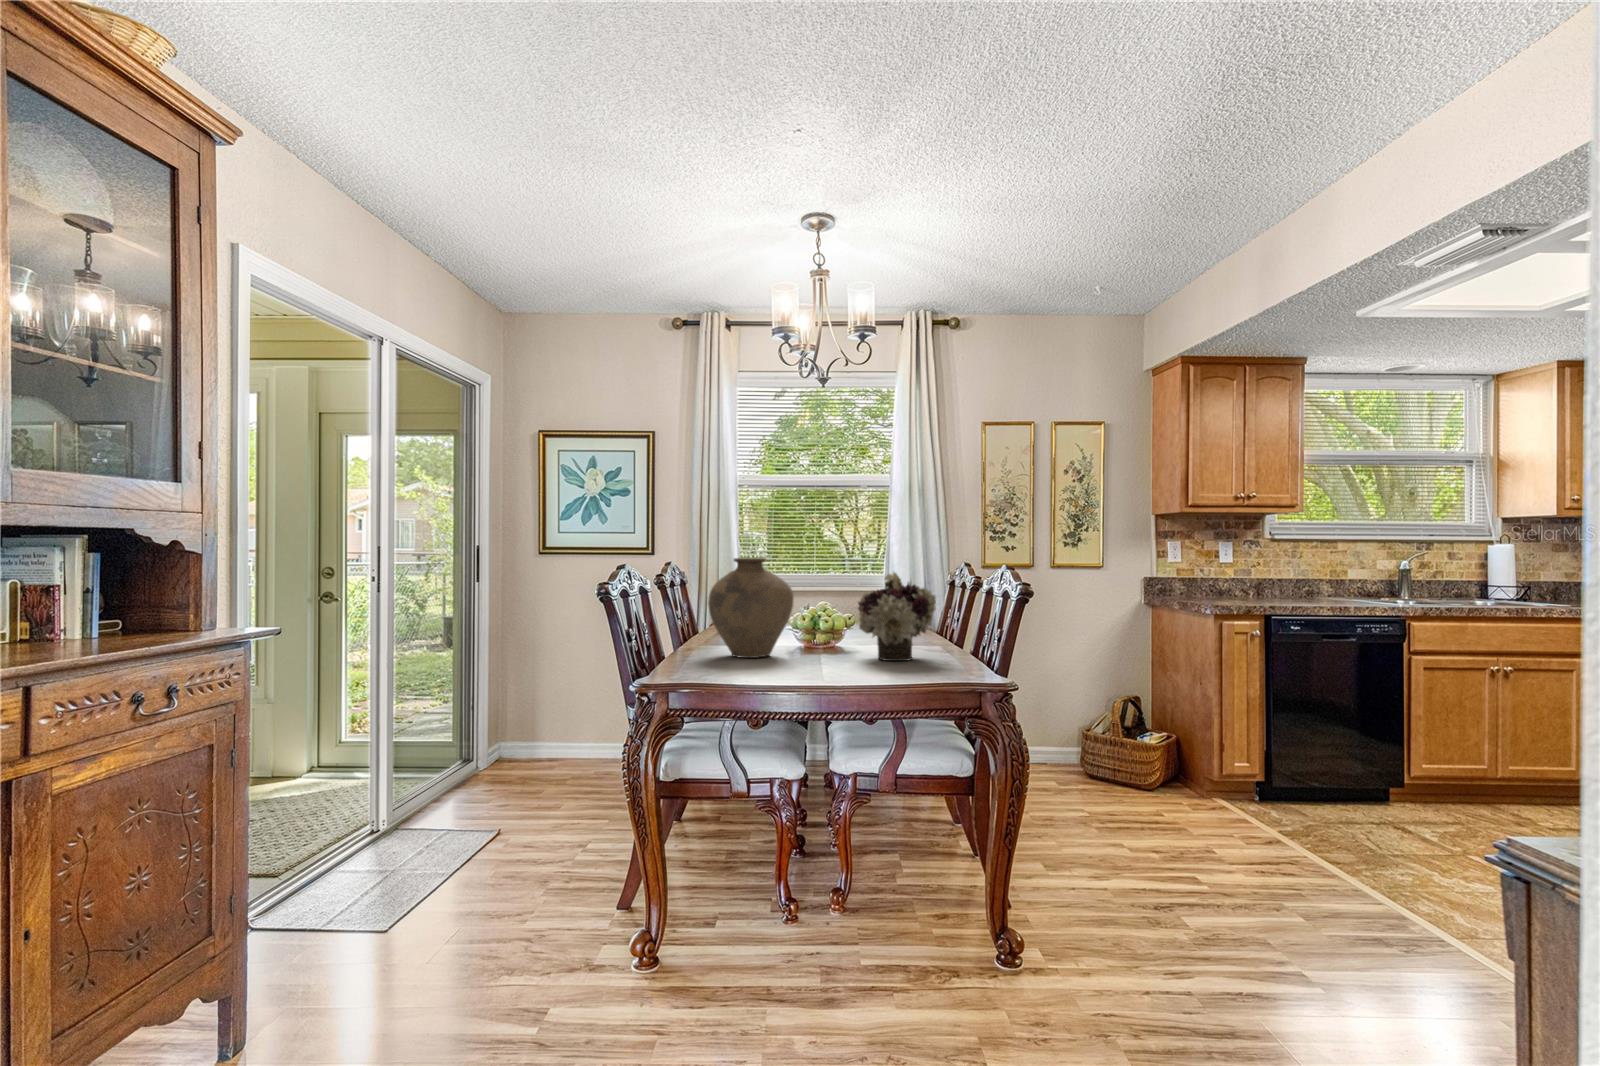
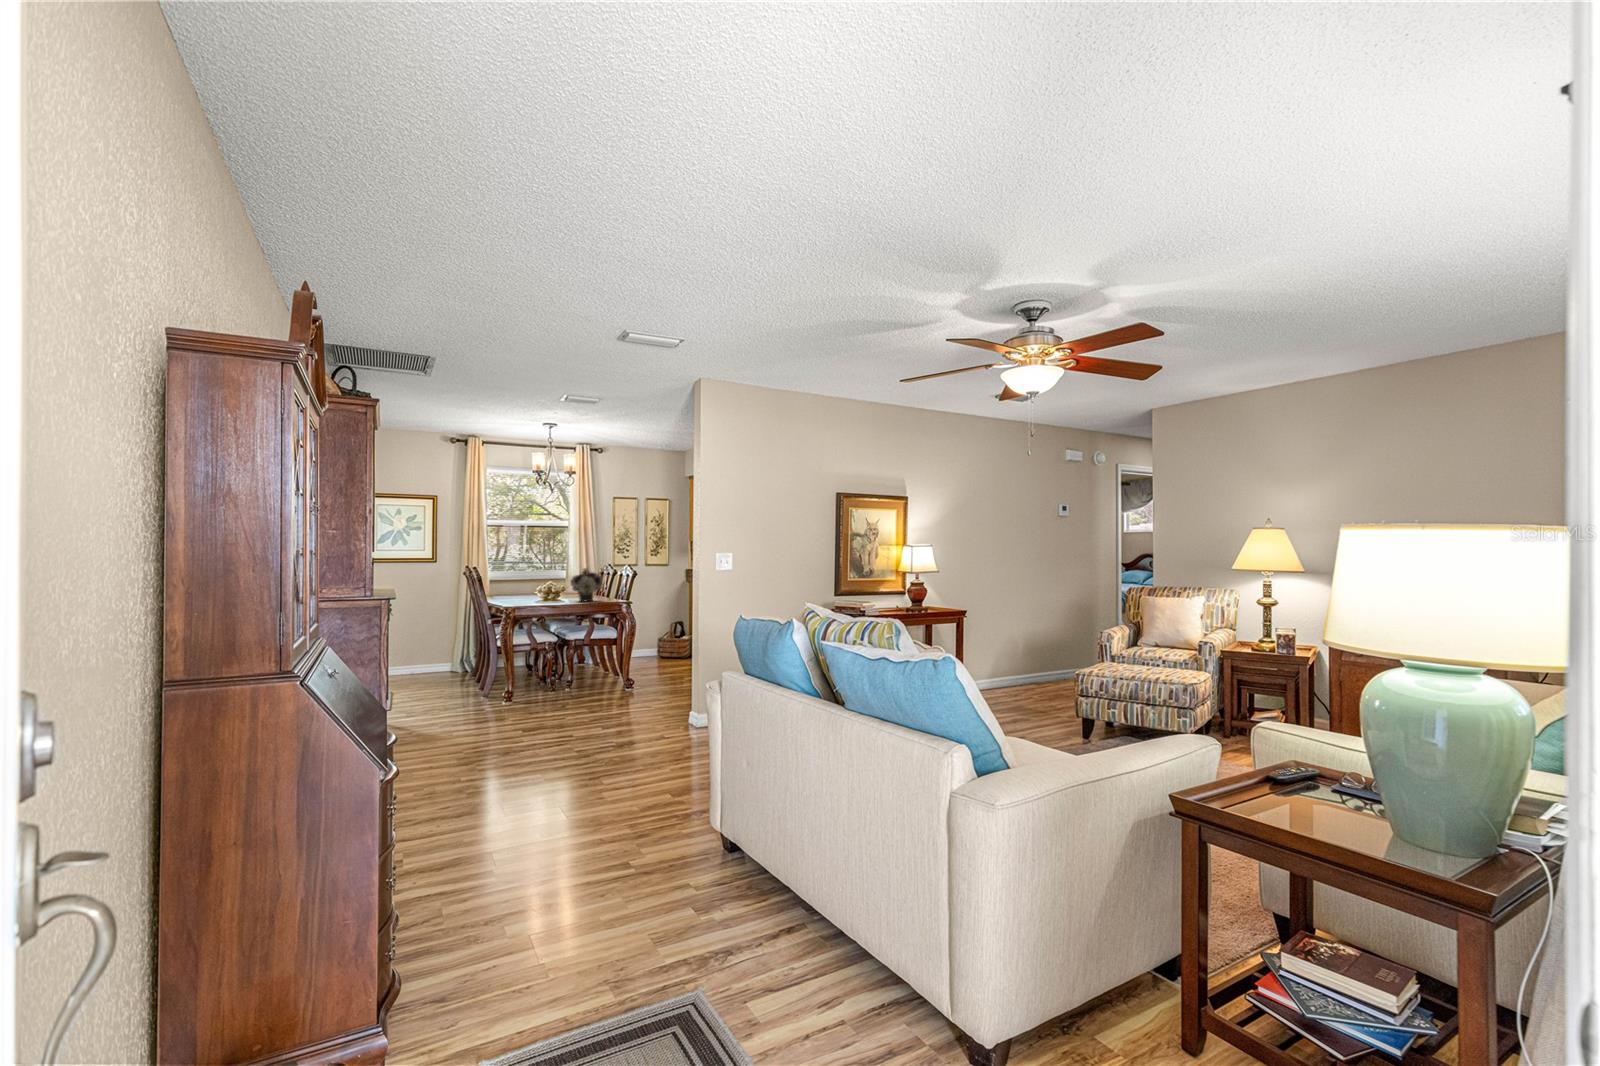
vase: present [708,558,794,658] -> none [508,563,545,603]

